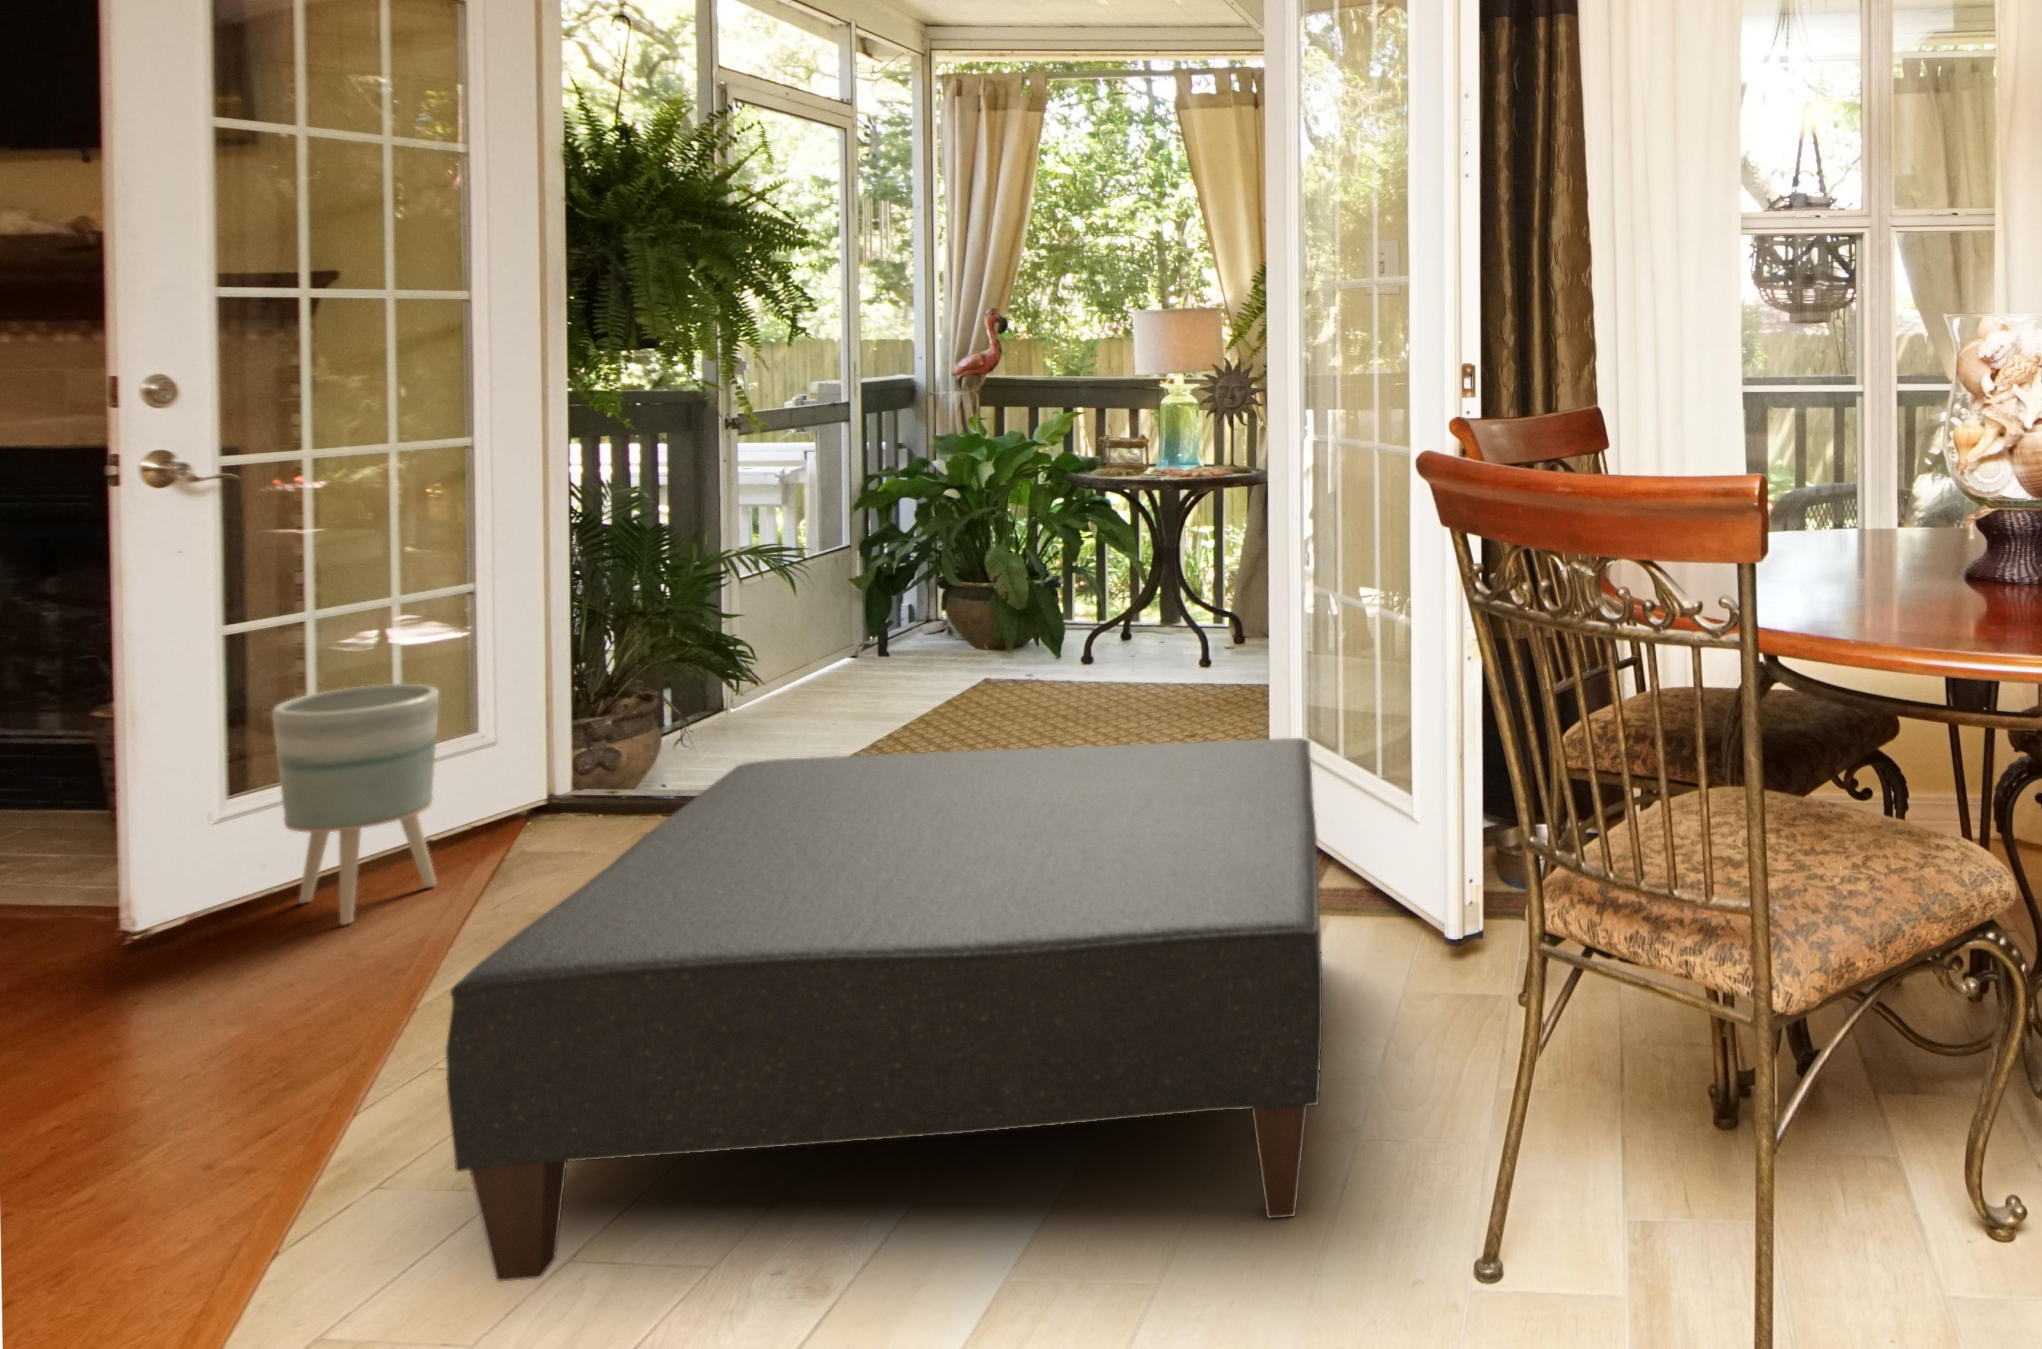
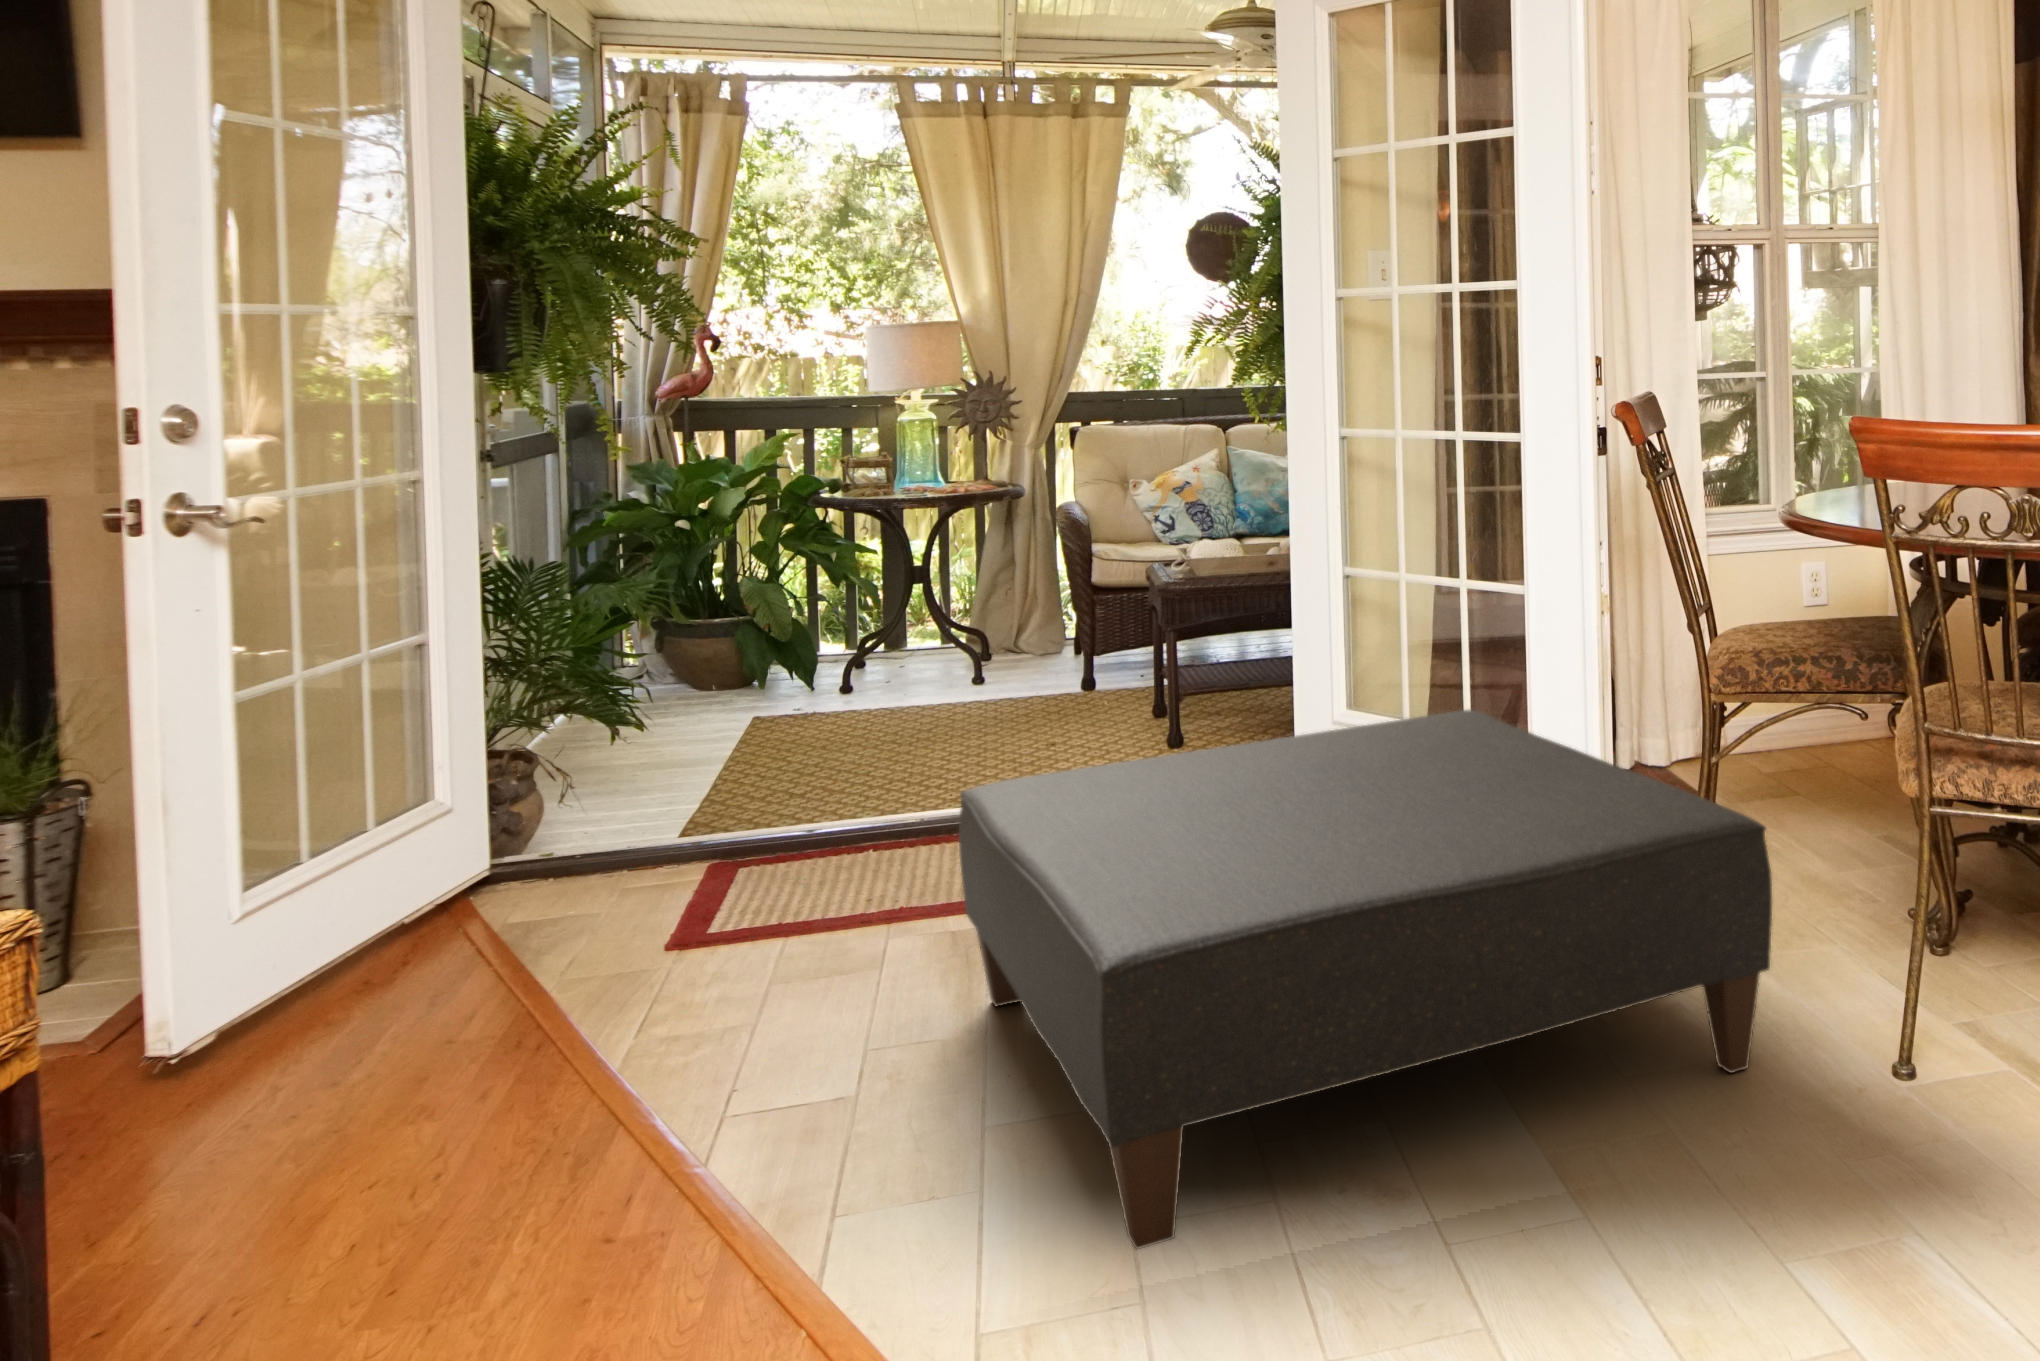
planter: present [272,684,439,924] -> none [297,766,484,1039]

